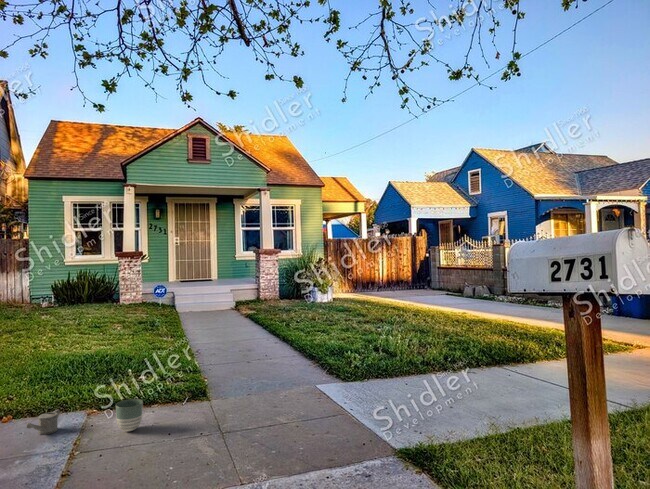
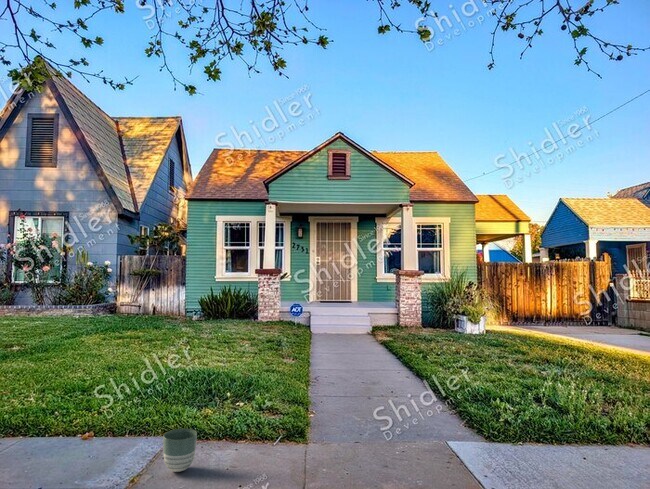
watering can: present [26,409,60,435] -> none [68,428,117,458]

